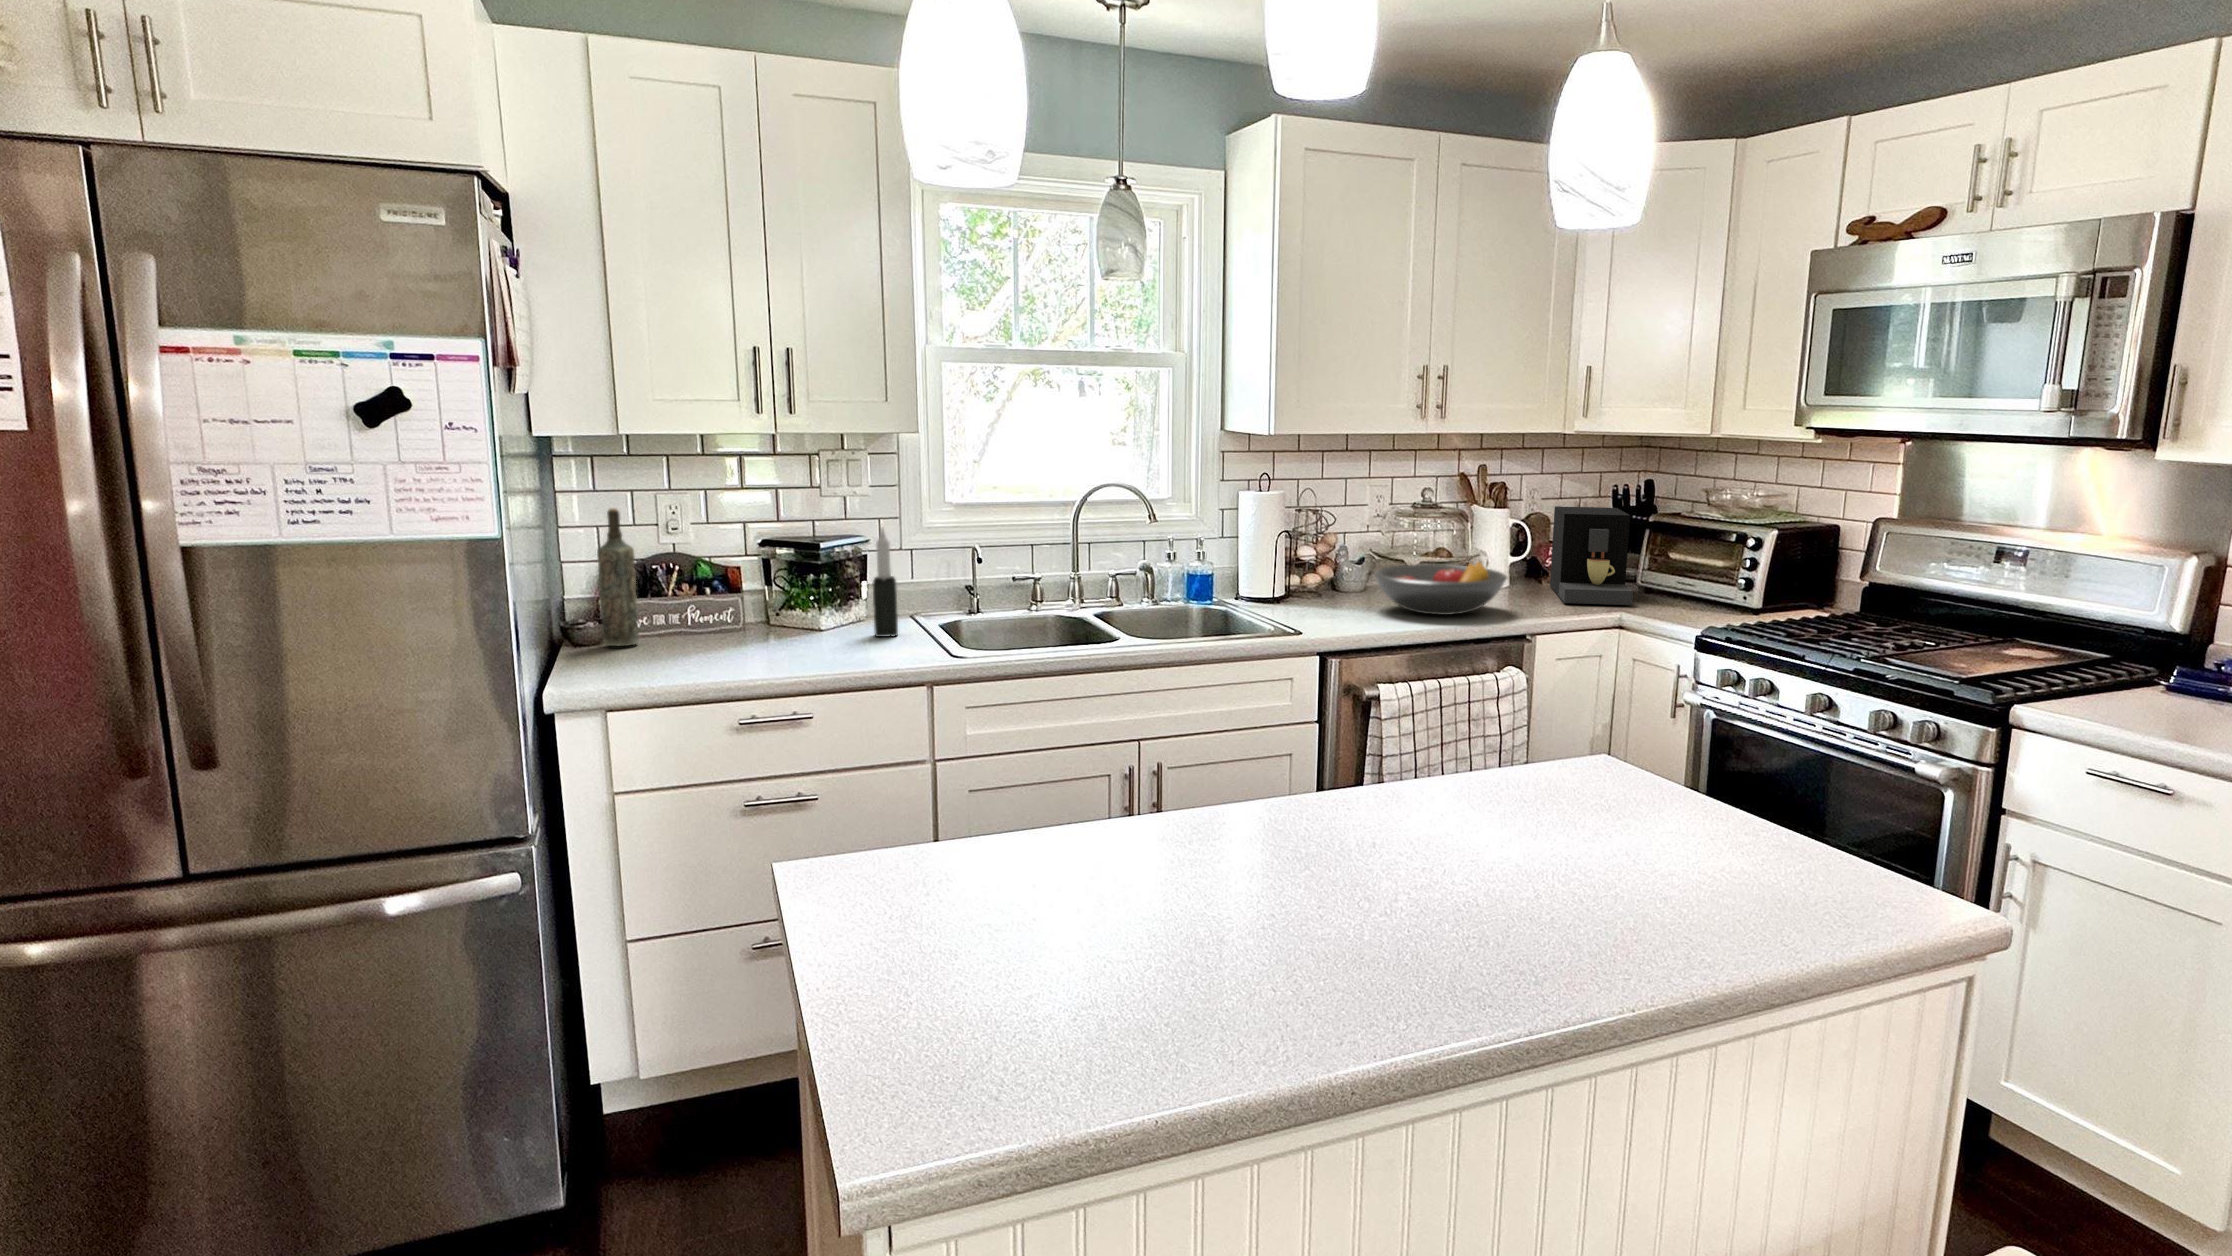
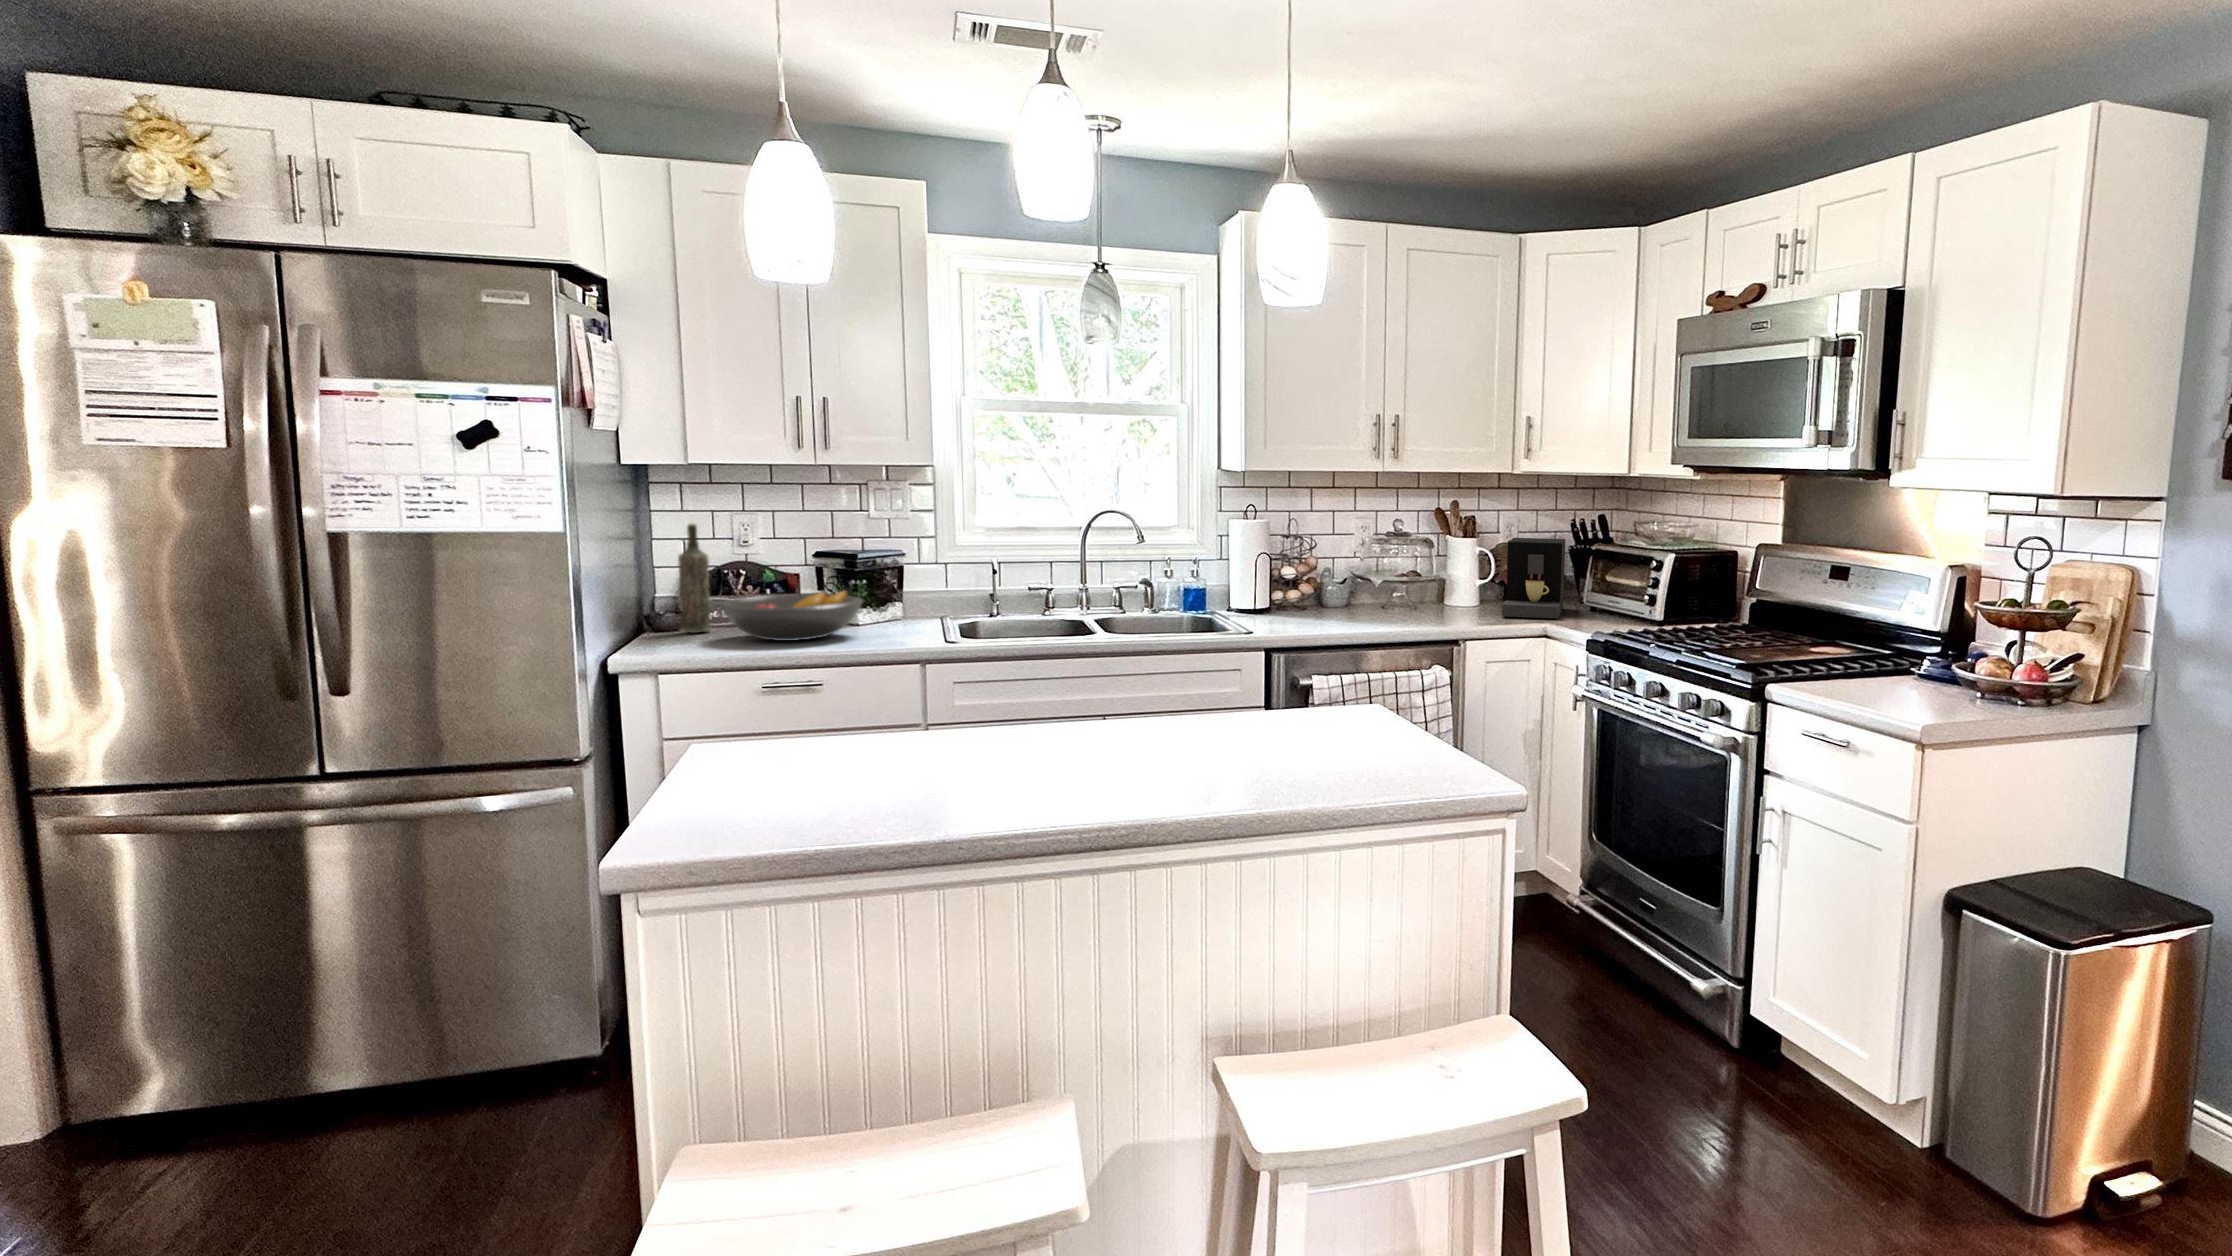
candle: present [873,528,898,637] -> none [899,542,922,630]
fruit bowl: present [1374,561,1507,615] -> present [720,590,862,641]

